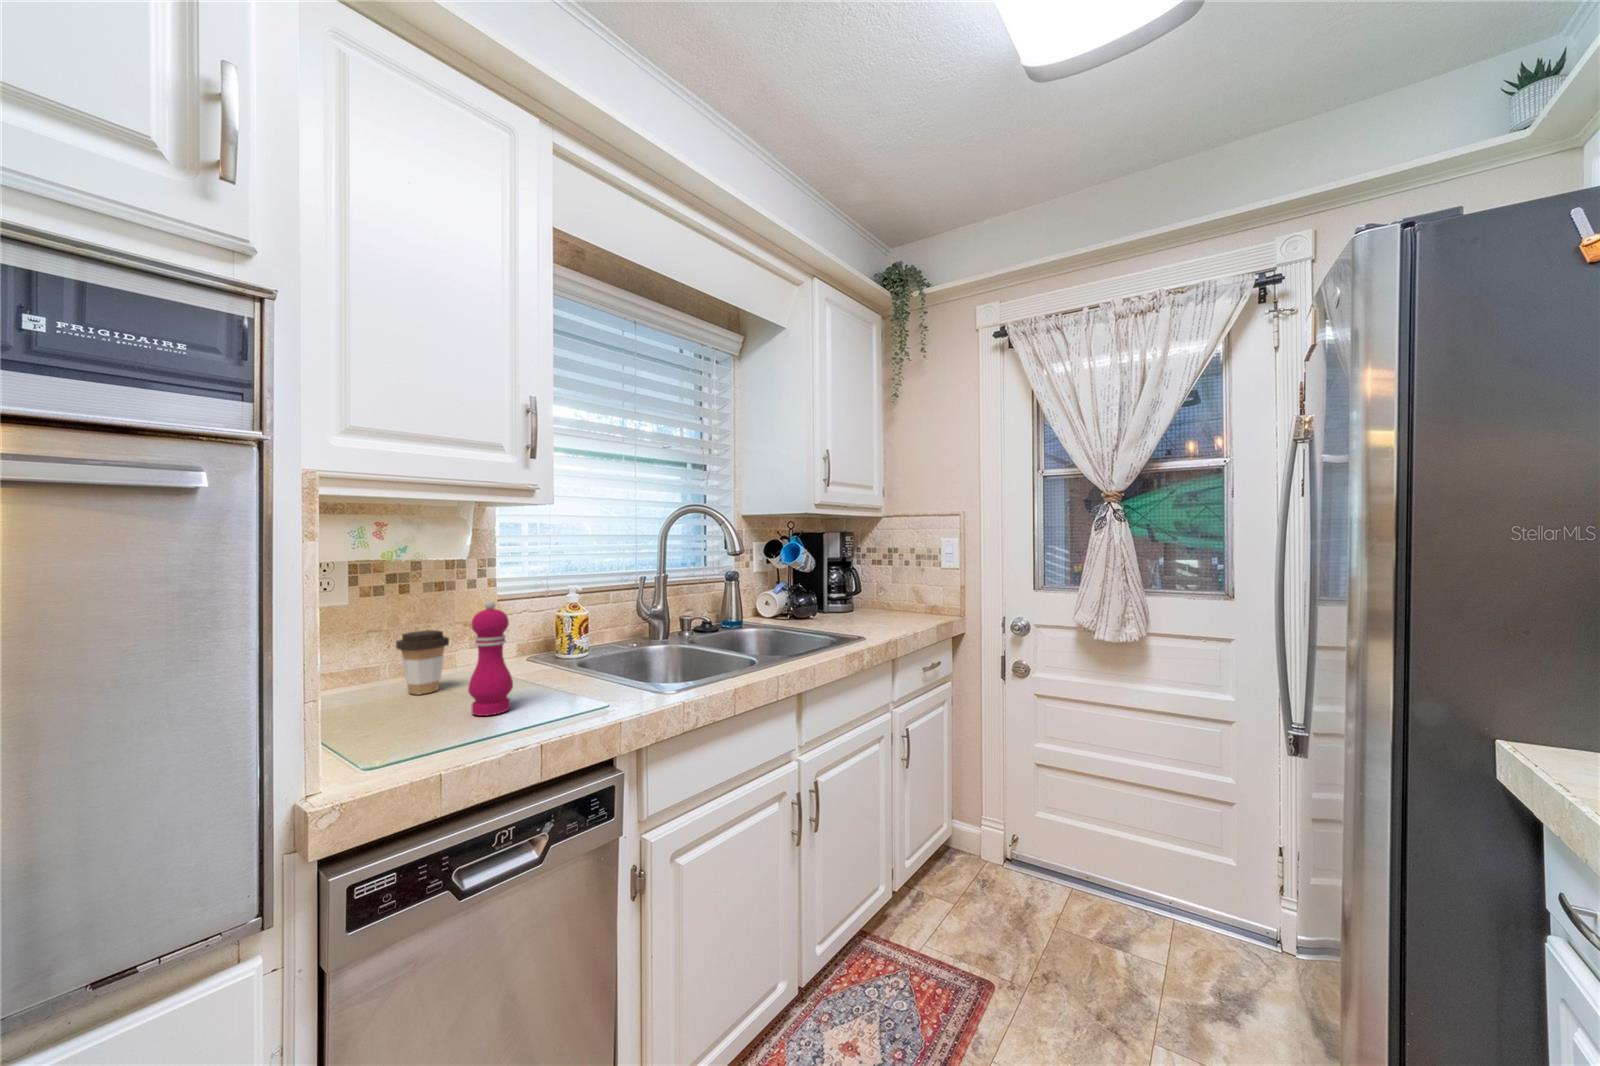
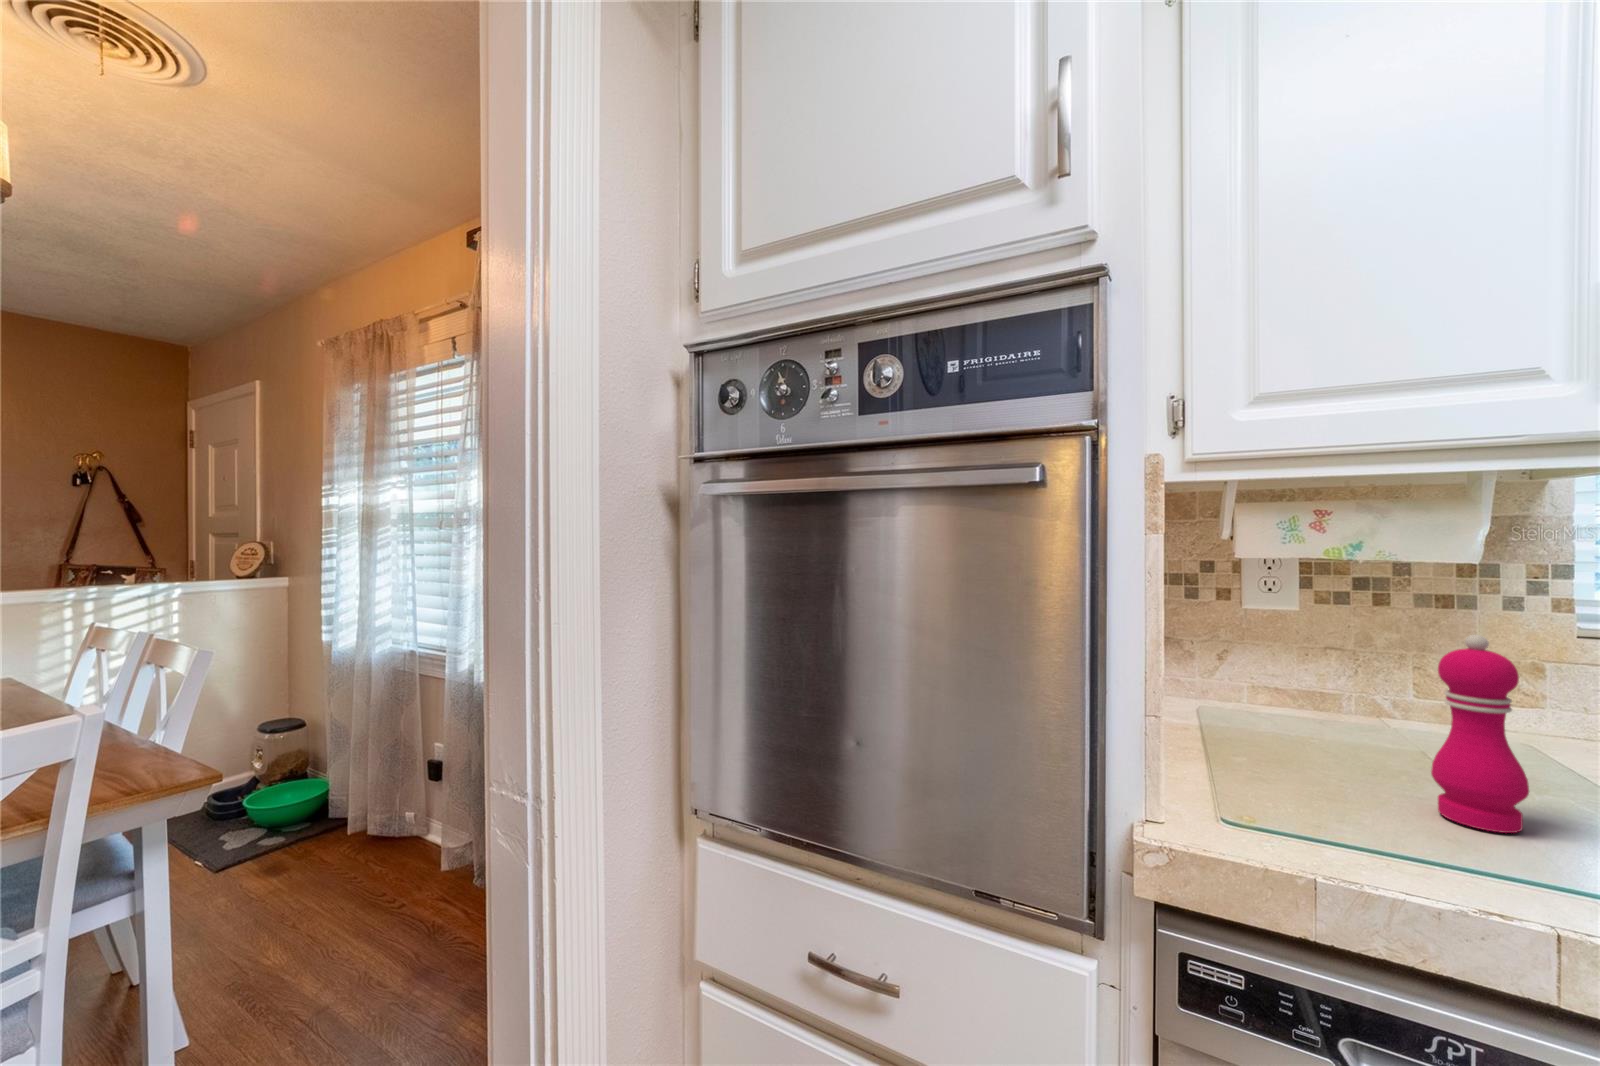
coffee cup: present [396,630,449,694] -> none [1349,661,1433,754]

